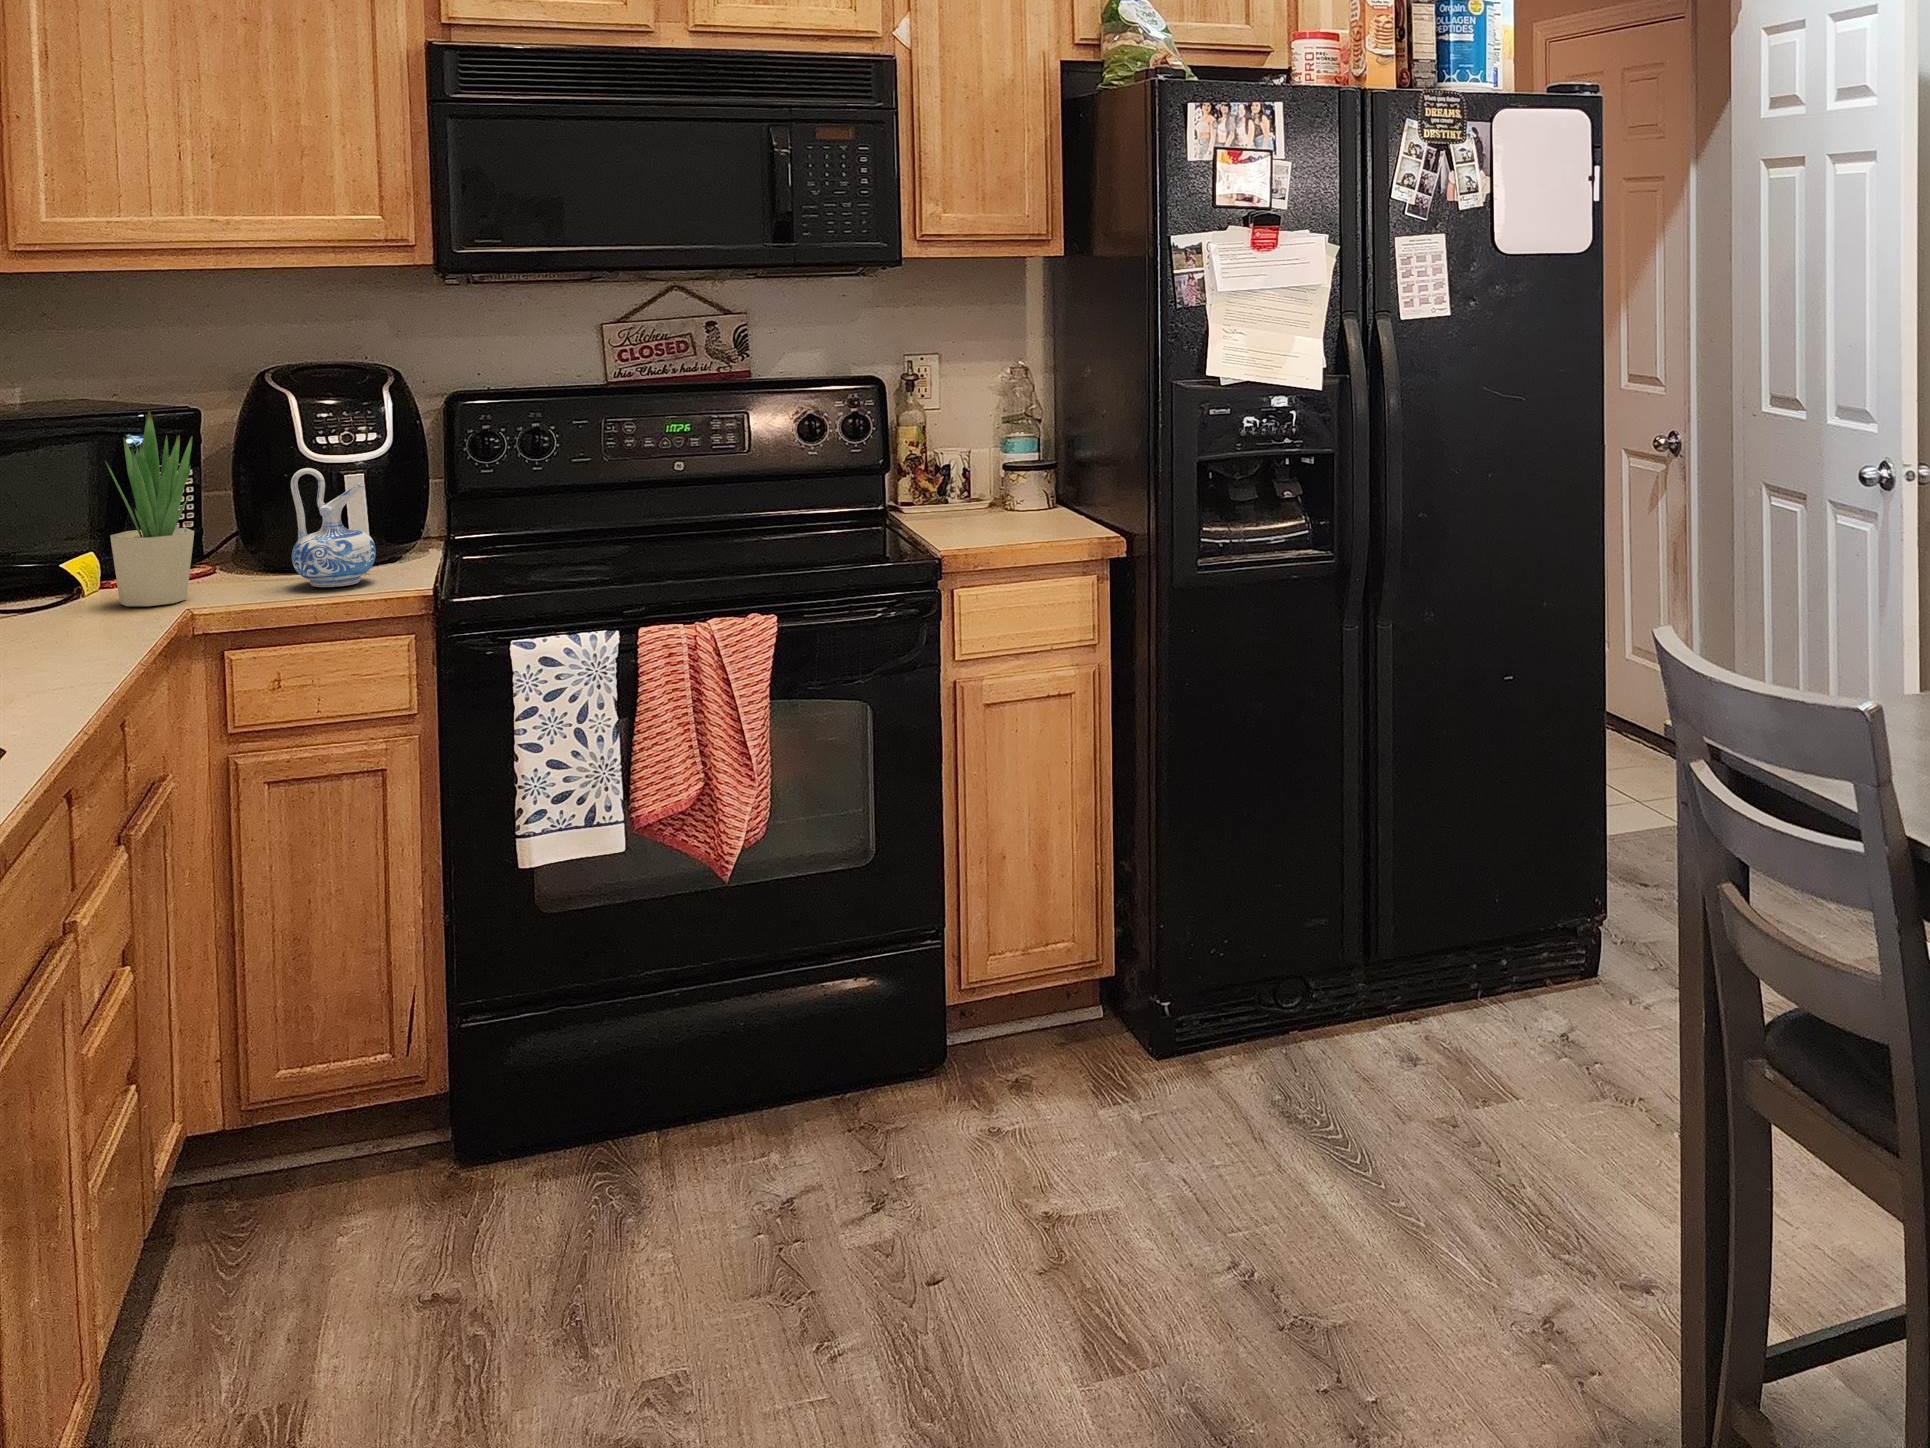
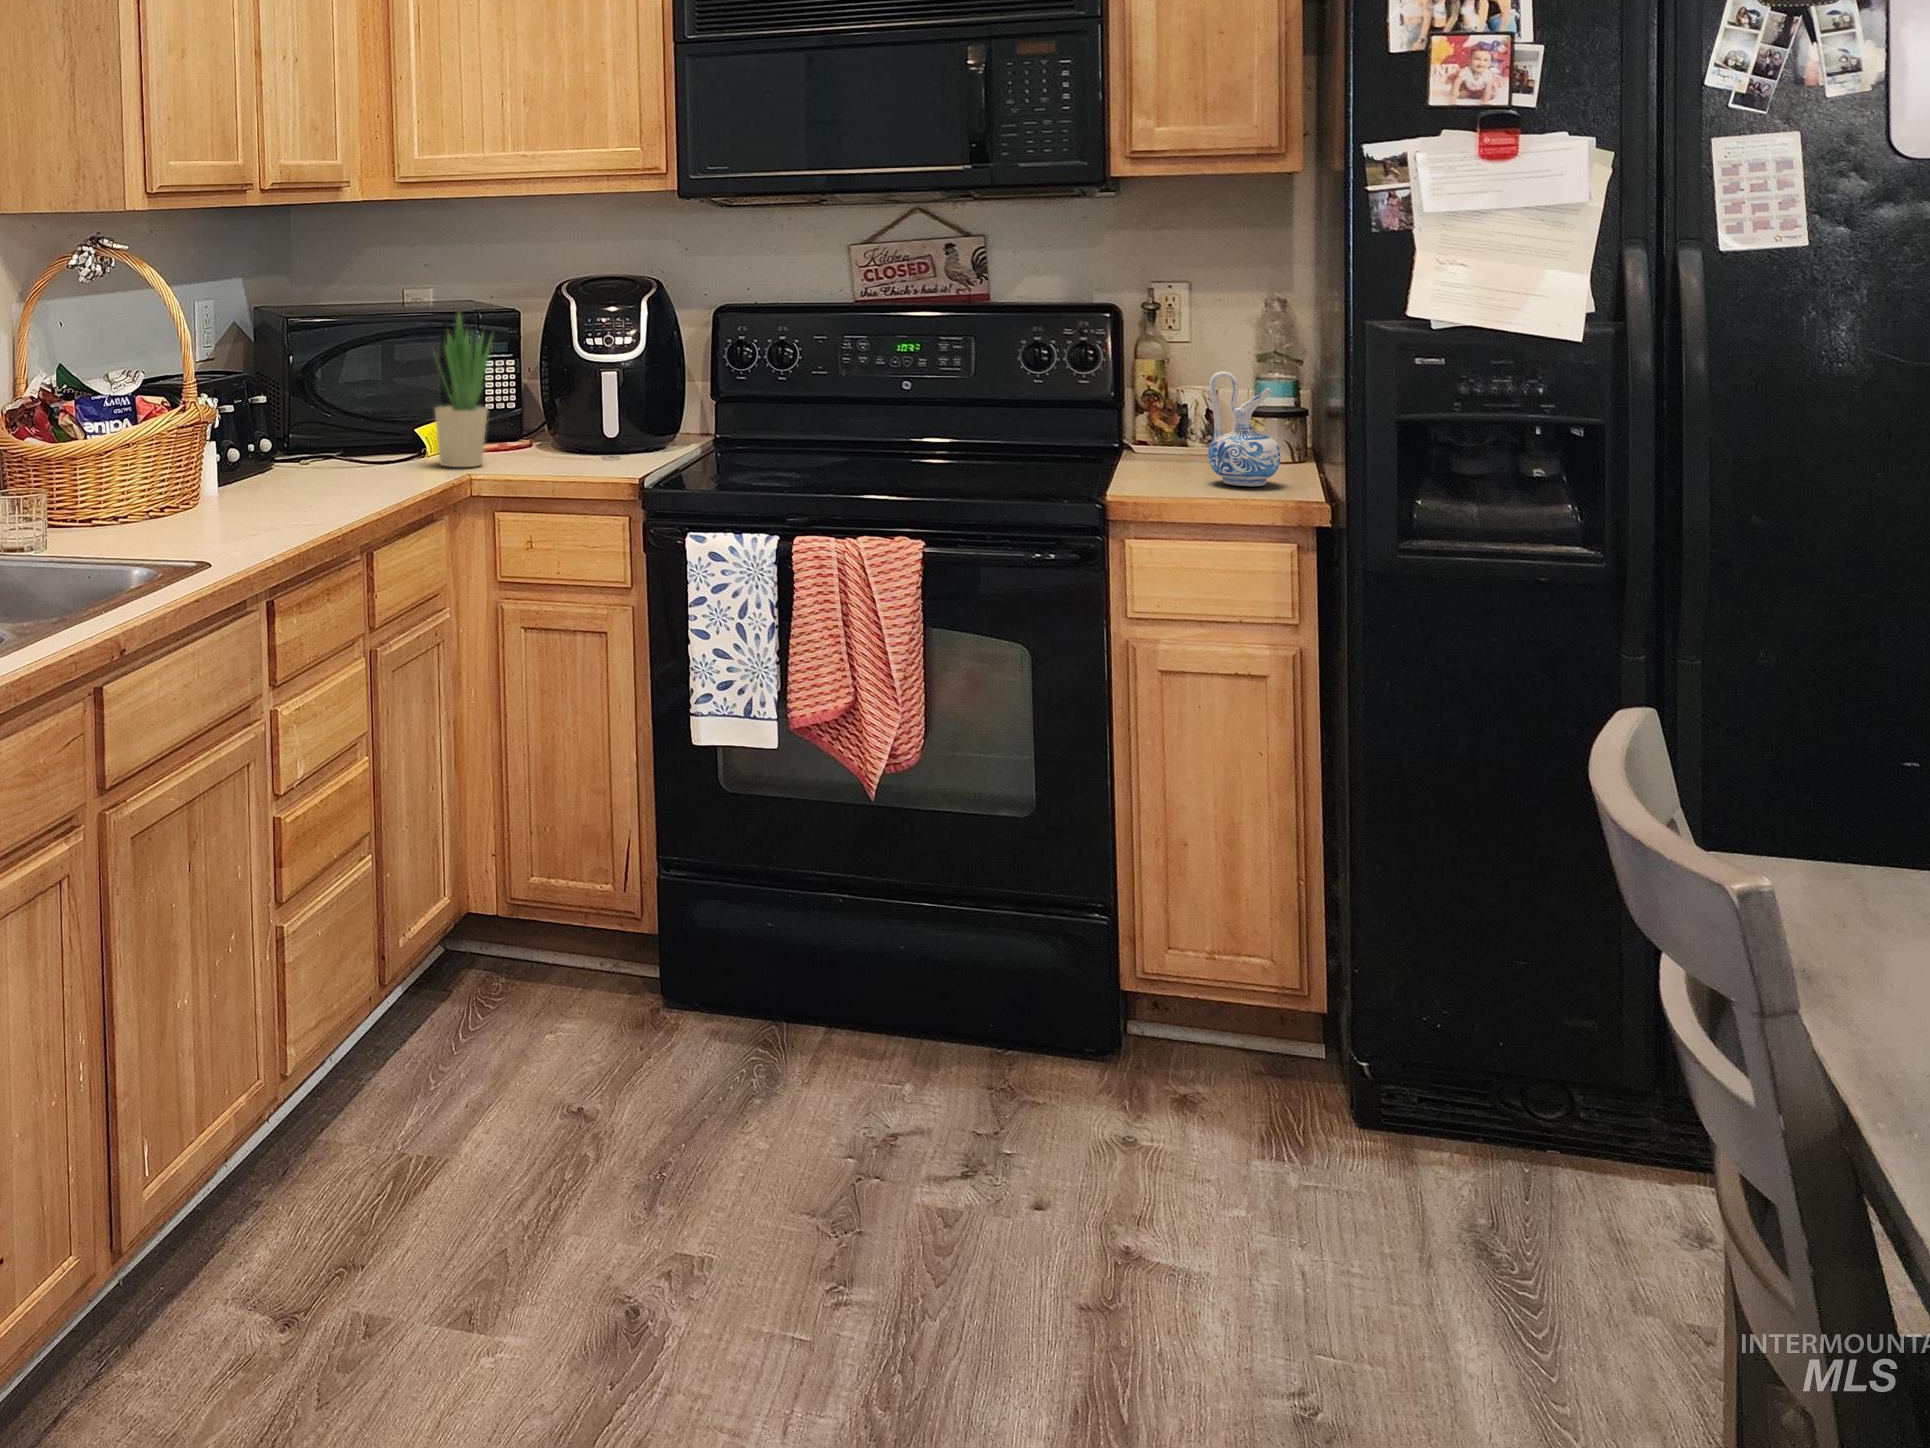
ceramic pitcher: present [291,468,376,587] -> present [1208,371,1280,486]

